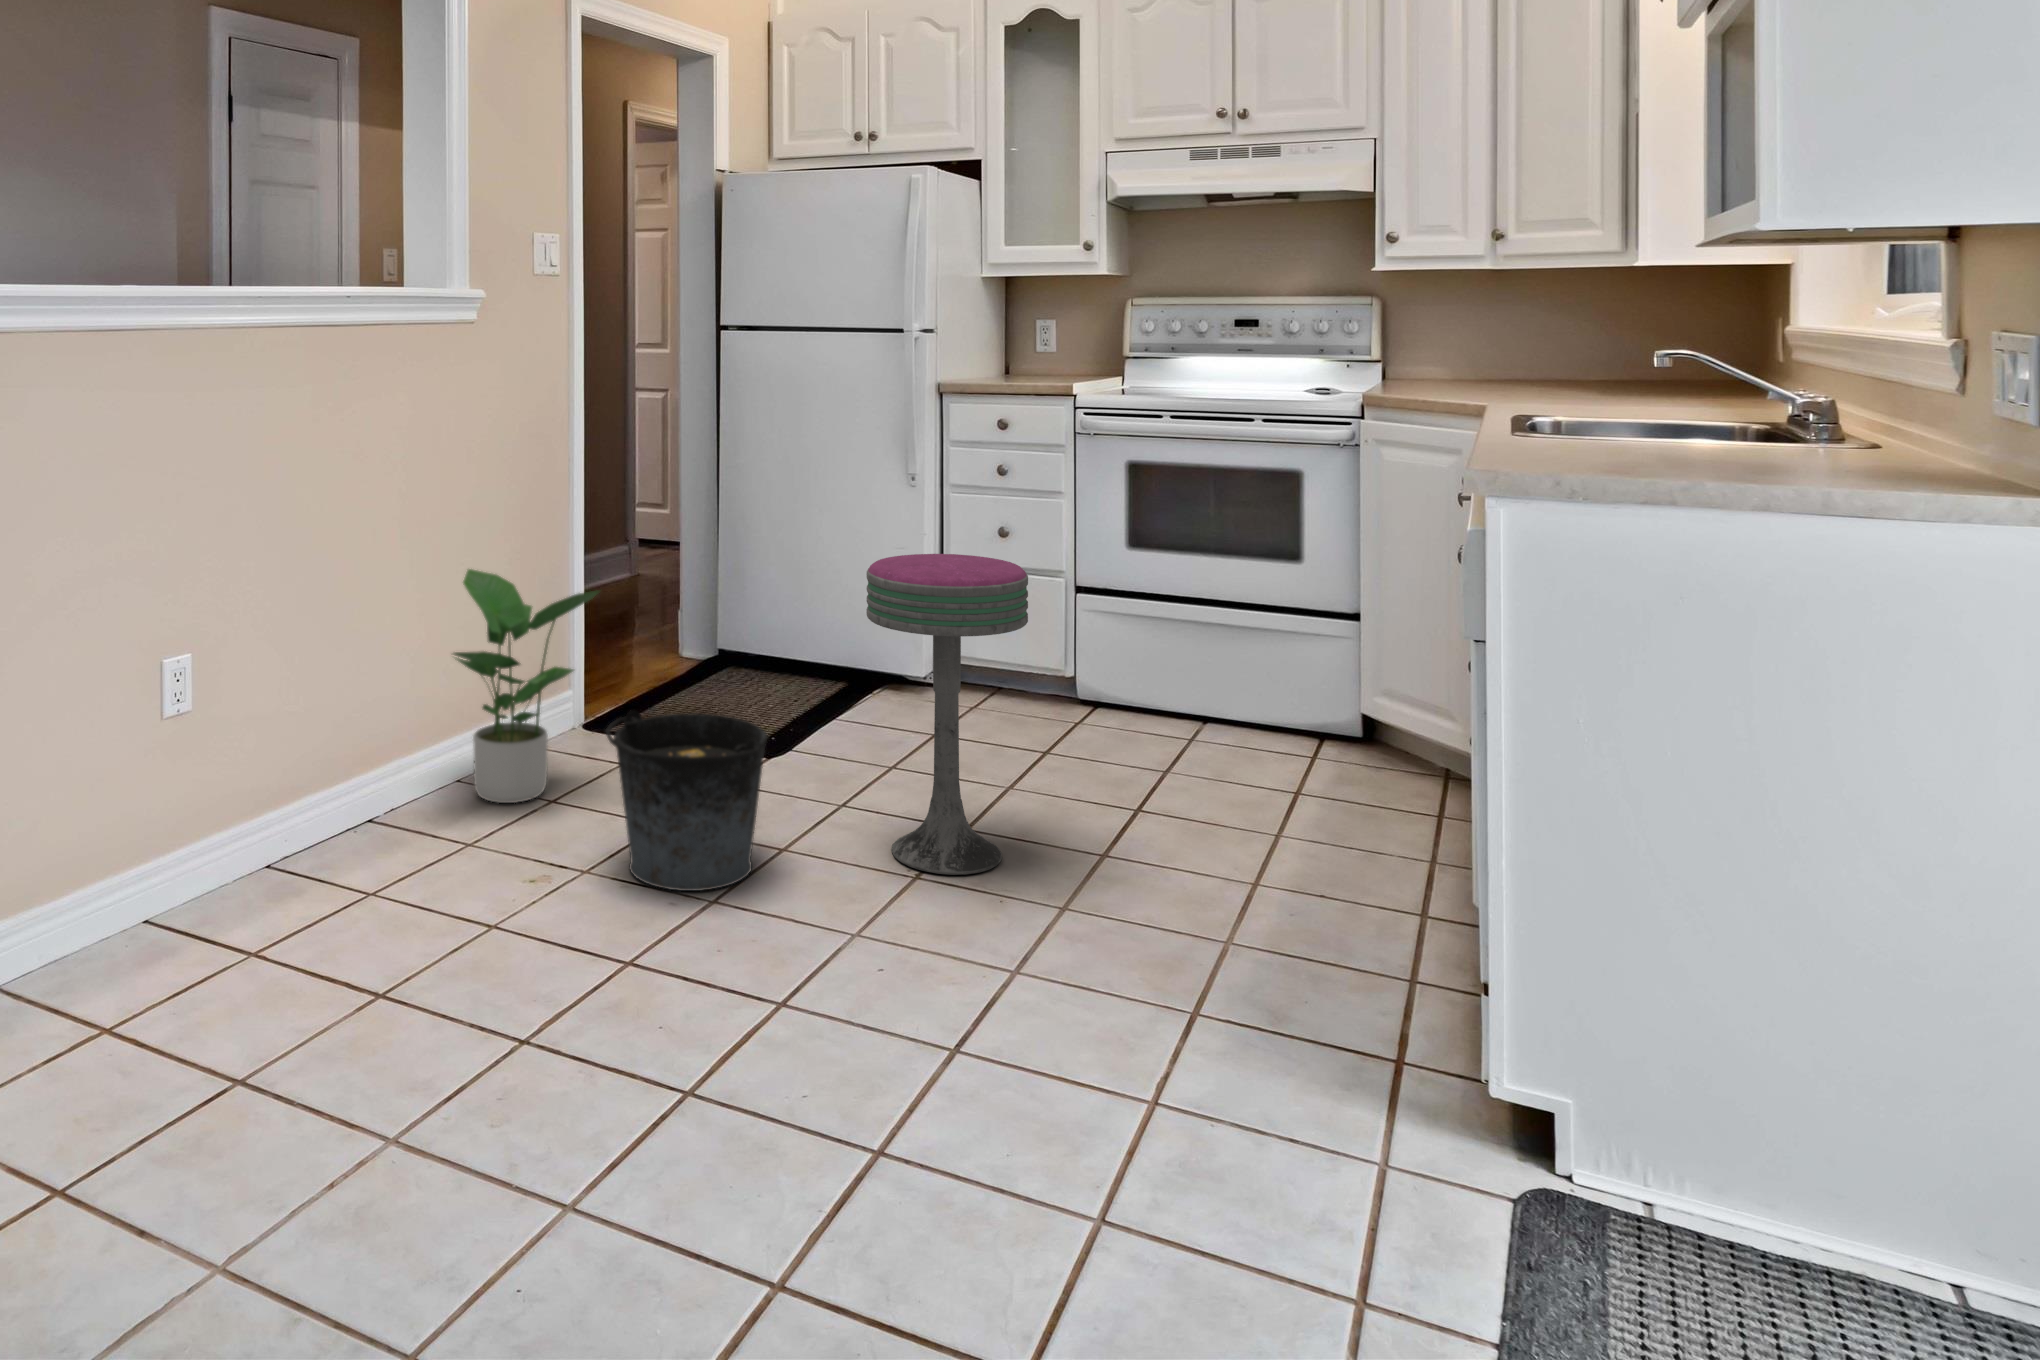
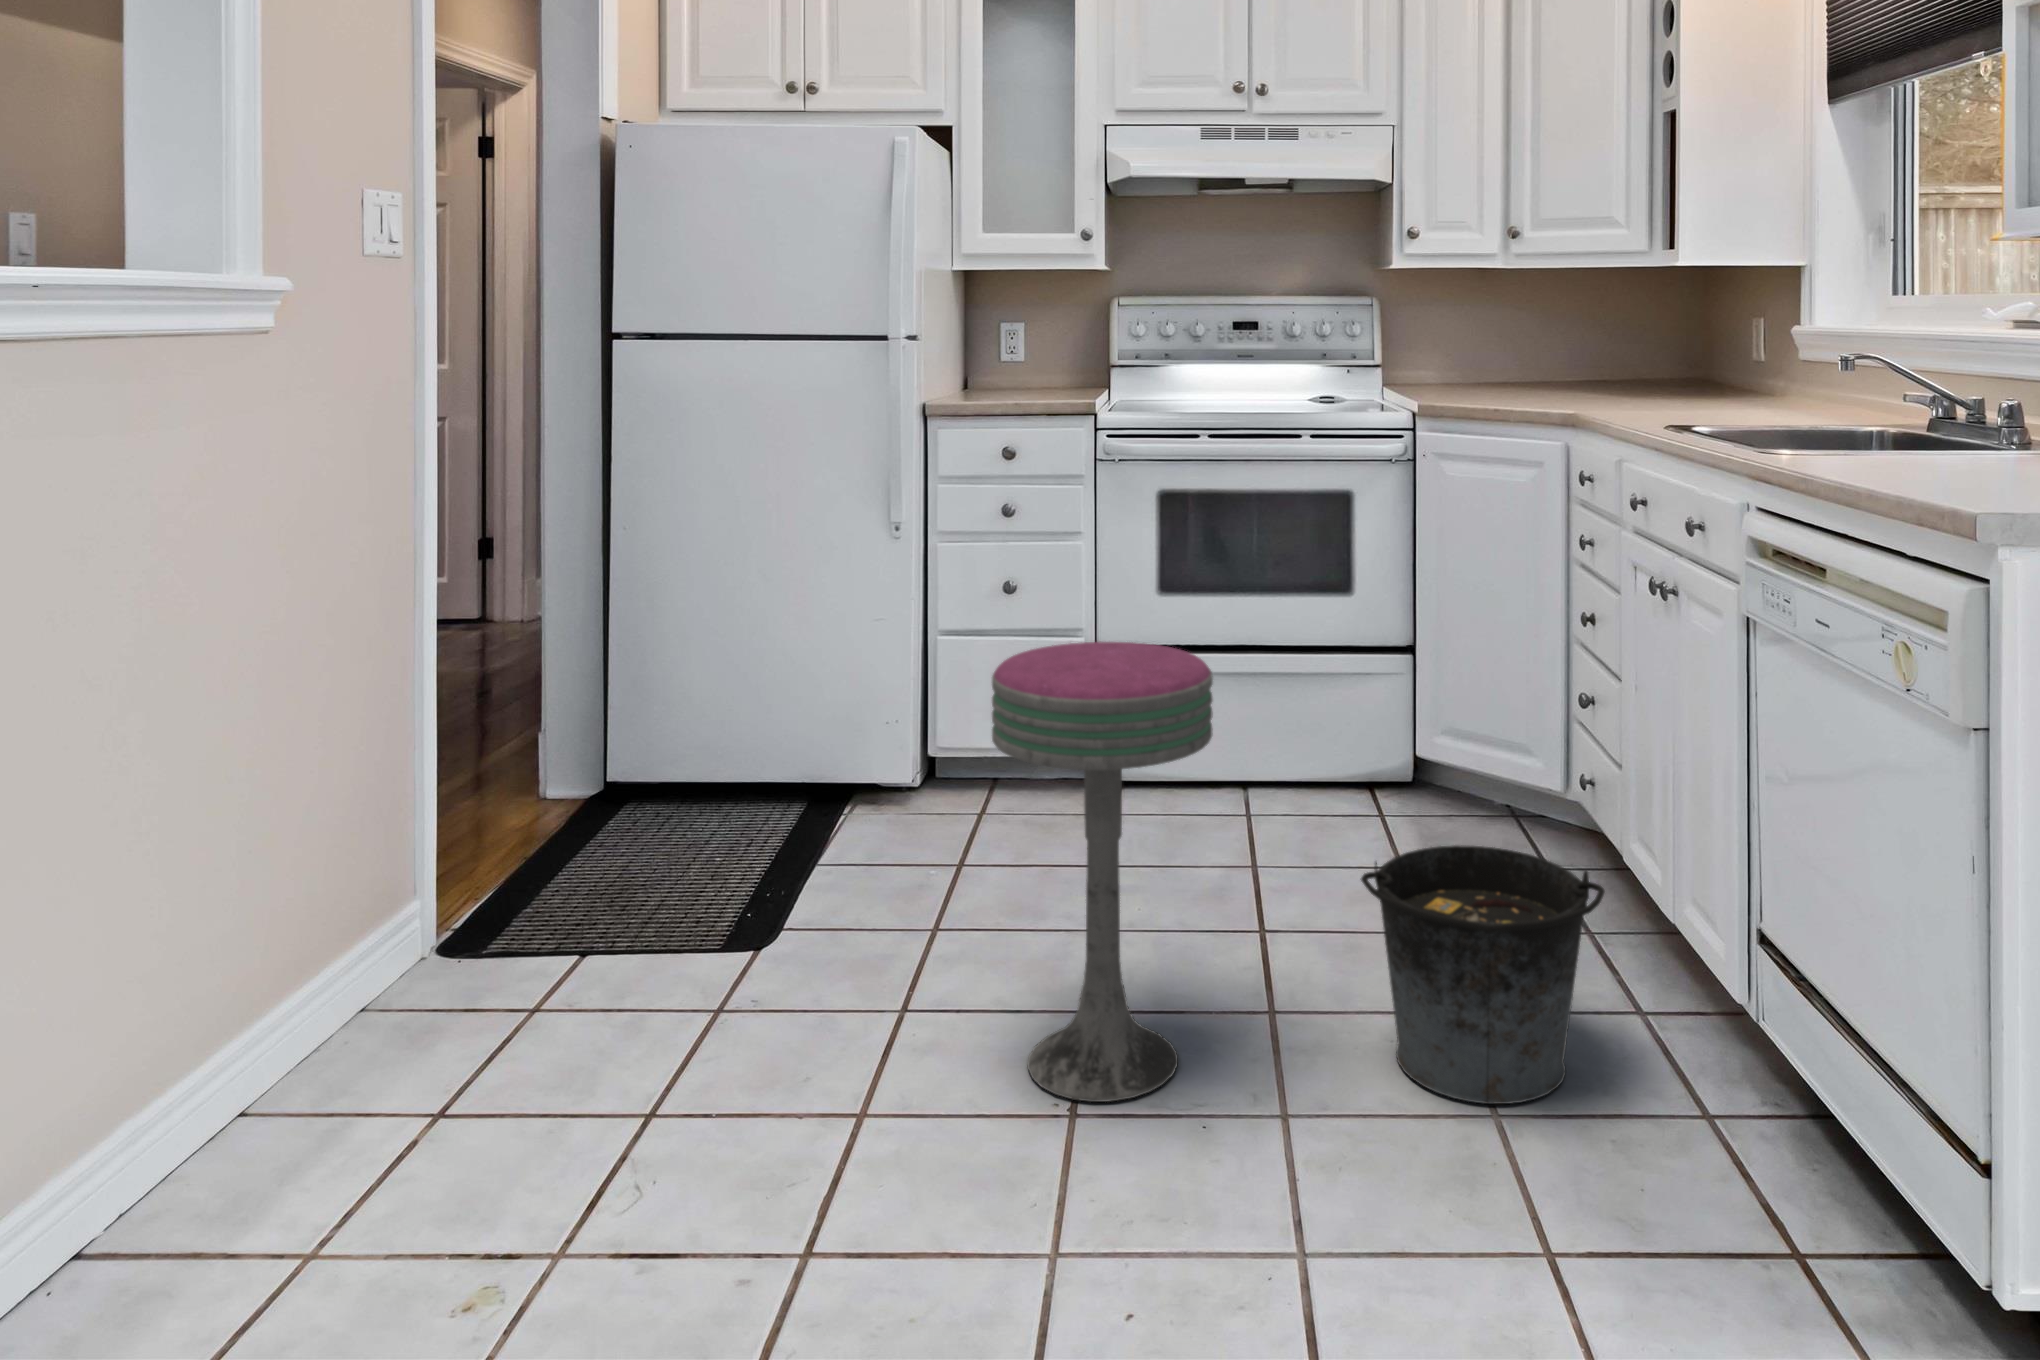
potted plant: present [453,569,599,803] -> none [239,750,538,1151]
bucket: present [606,710,768,891] -> present [1361,845,1605,1104]

